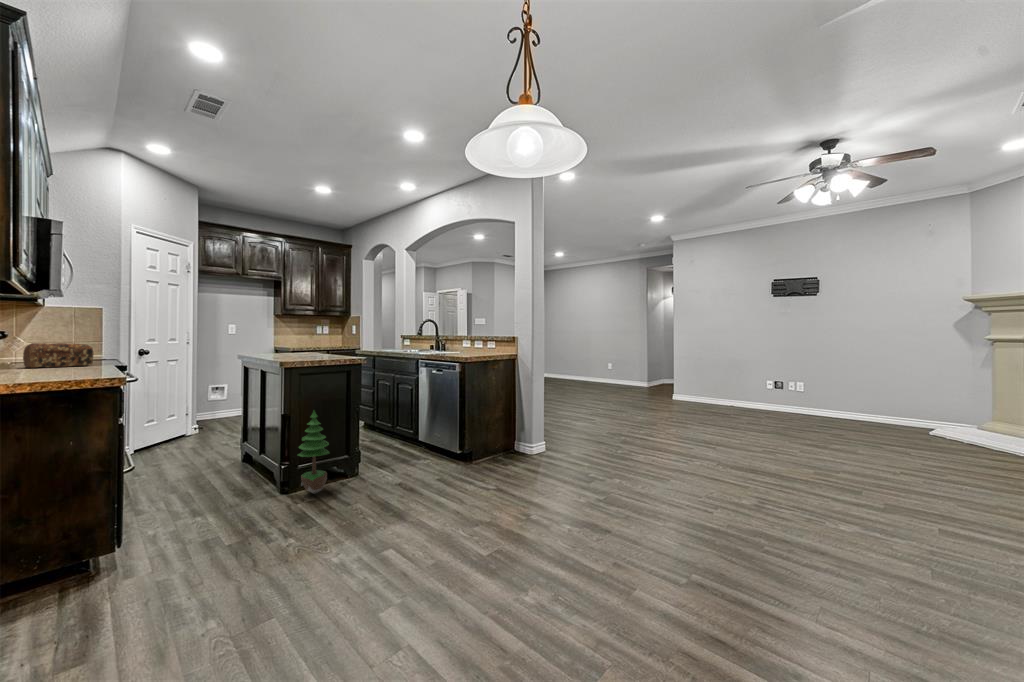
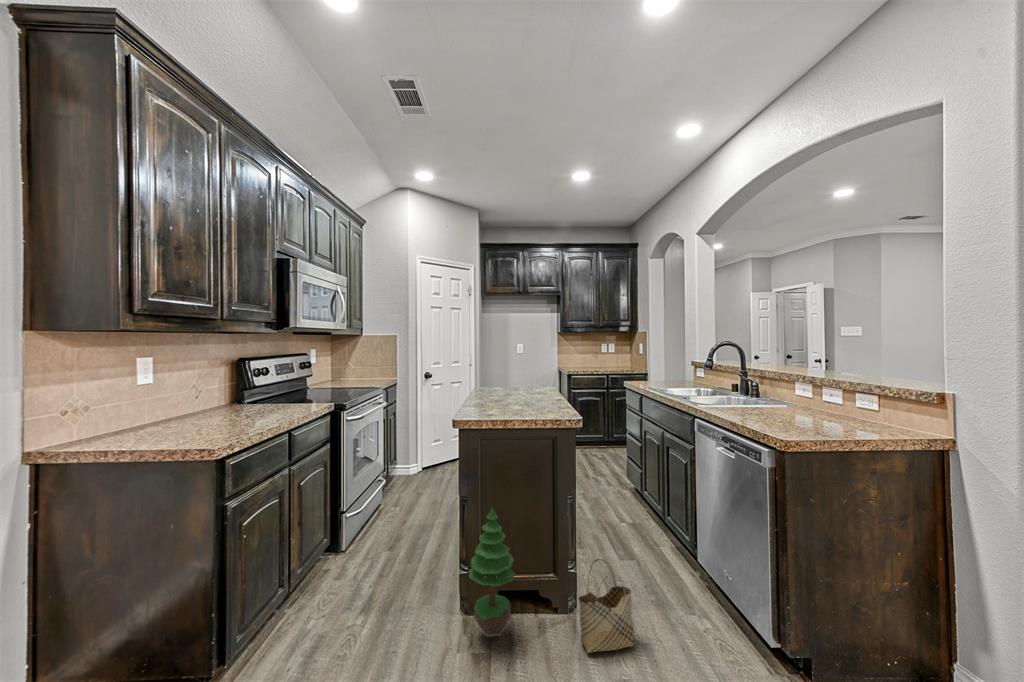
bread loaf: present [23,343,93,368] -> none [268,384,322,410]
woven basket: none [370,434,400,483] -> present [579,559,634,653]

